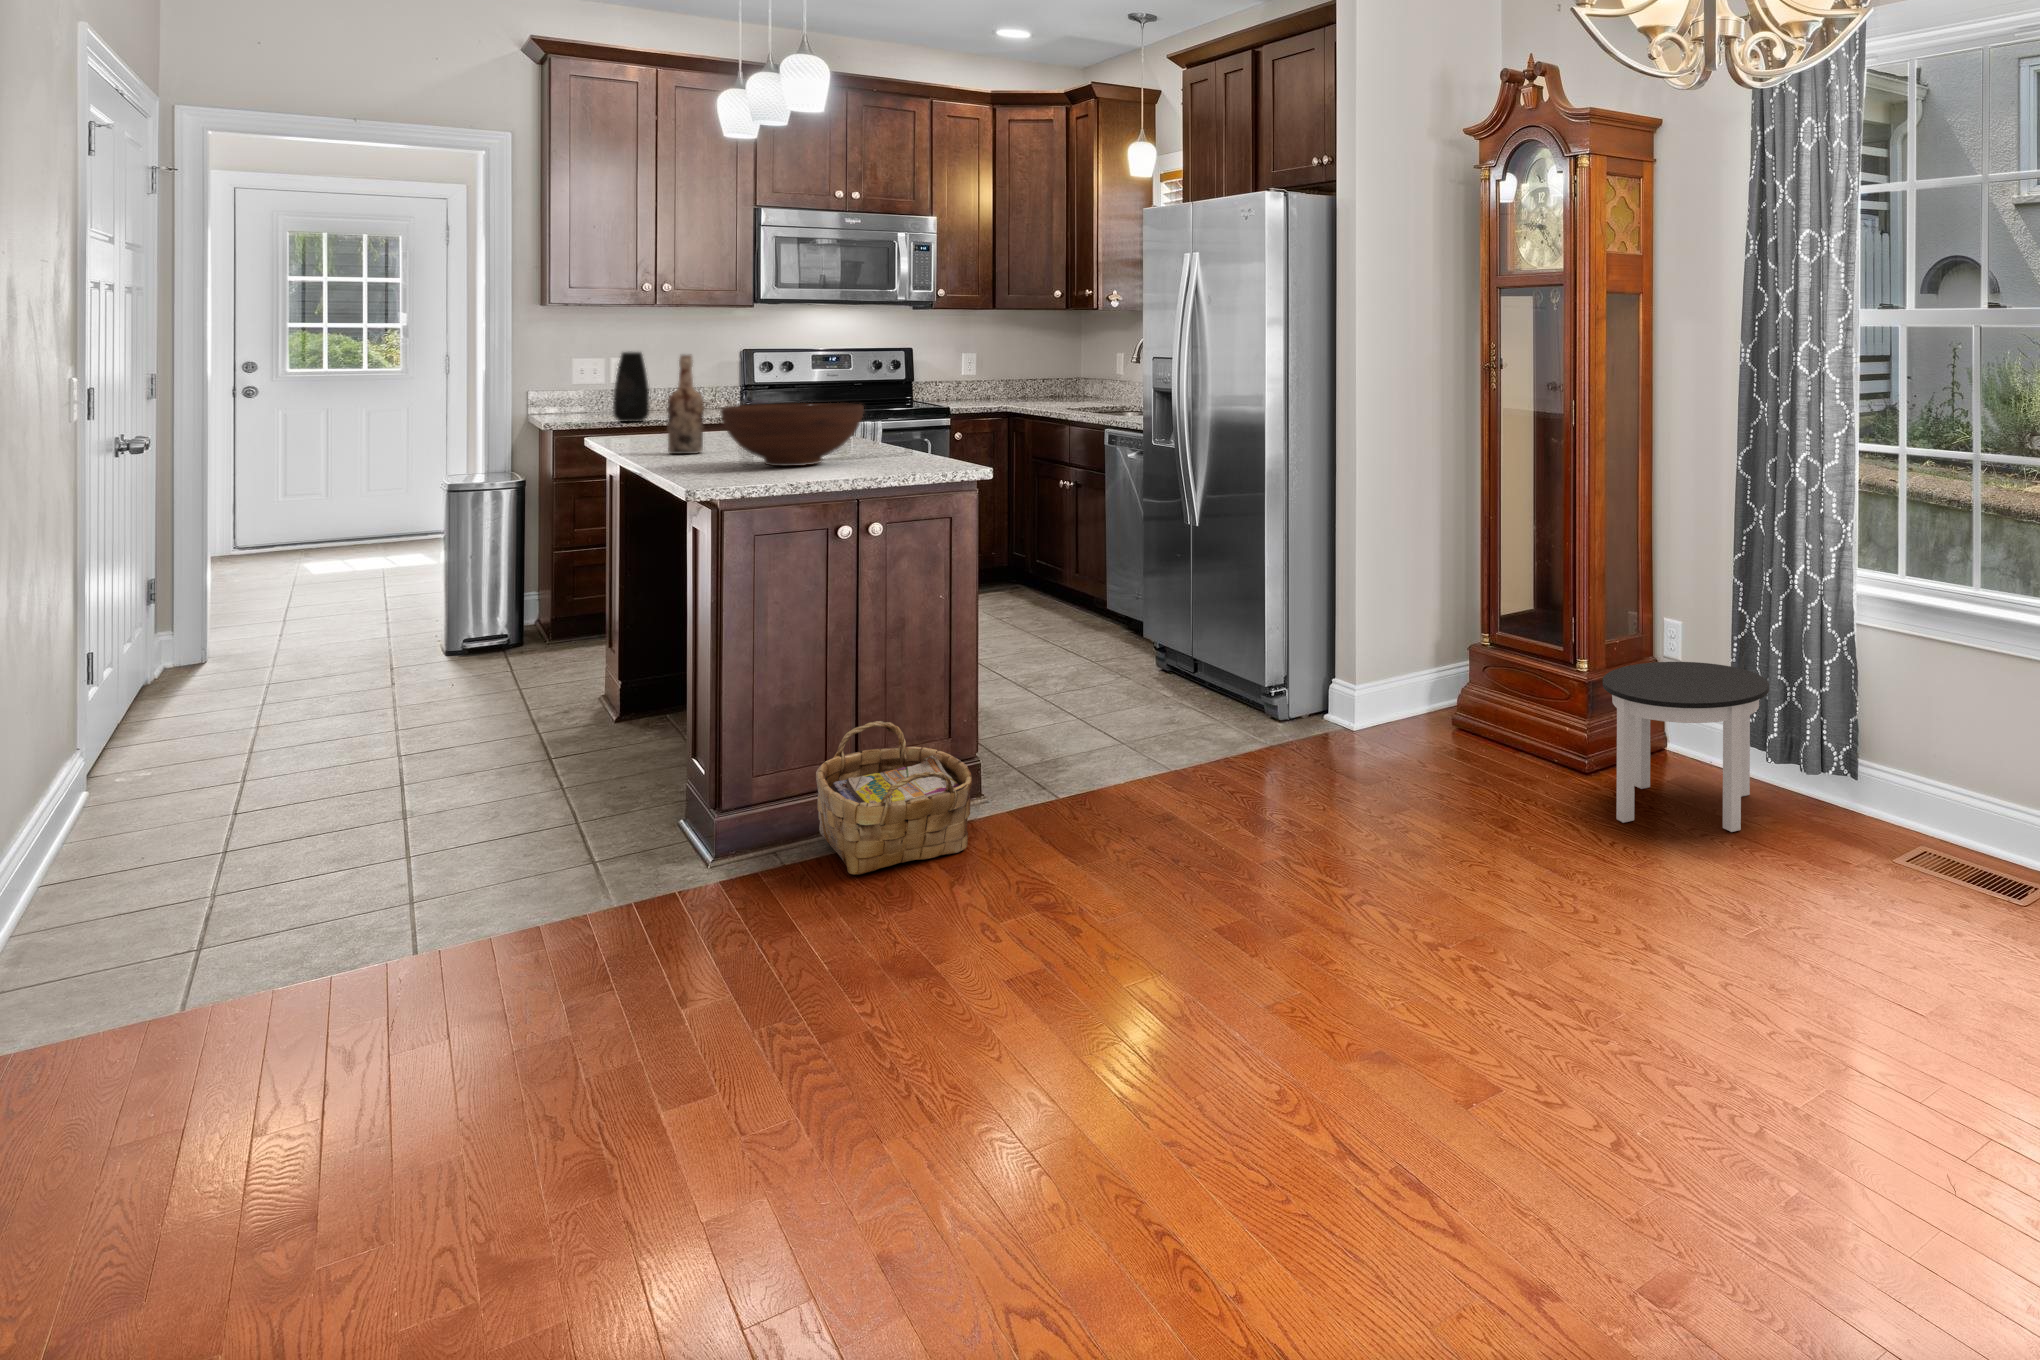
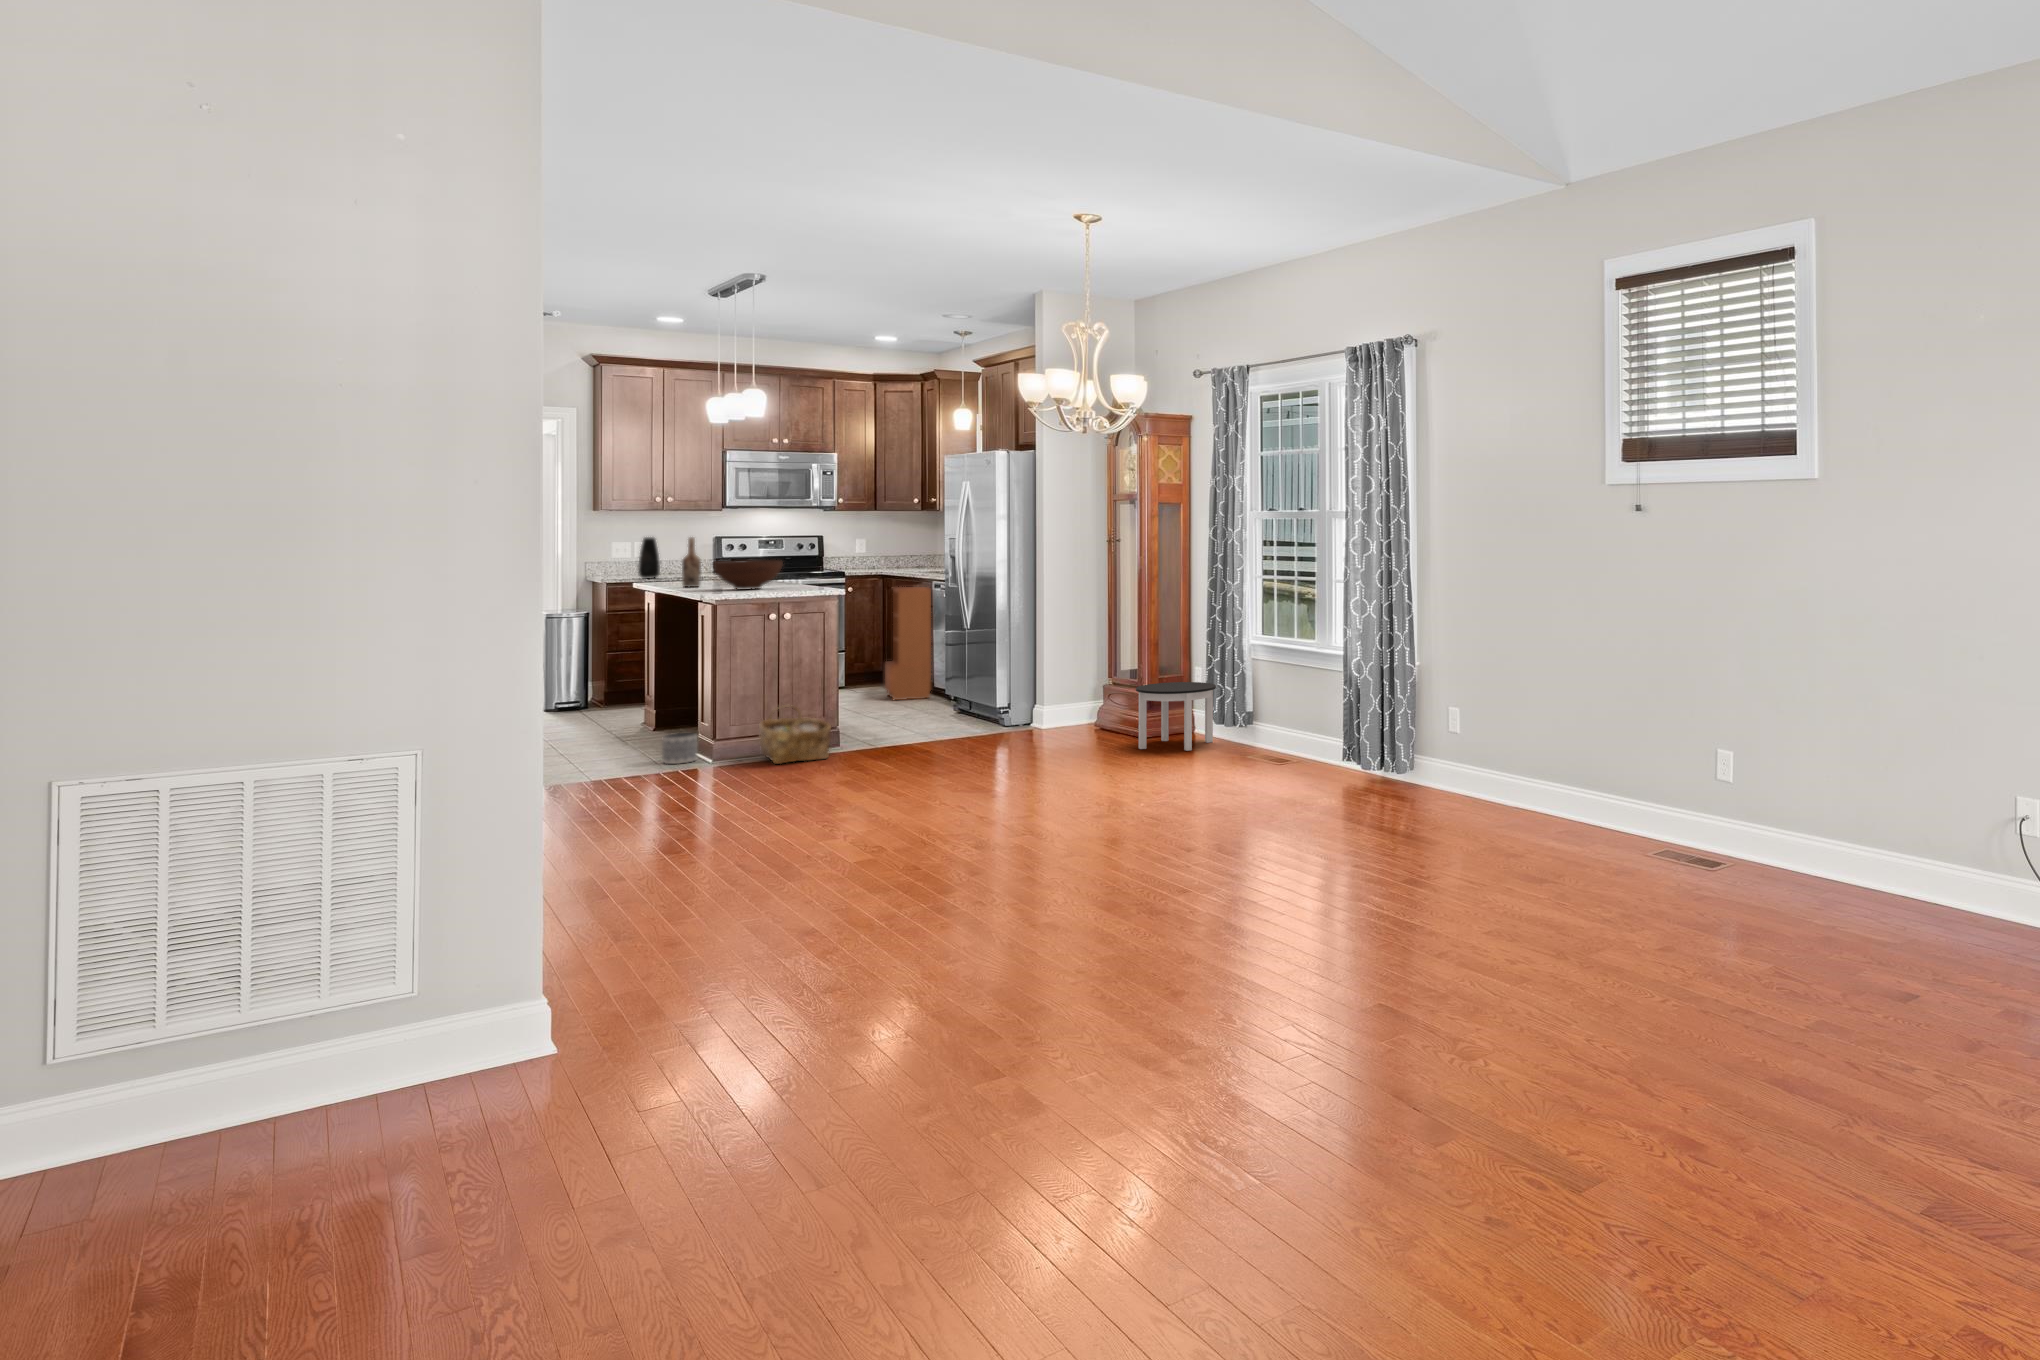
bookcase: none [1024,438,1105,640] -> present [885,587,931,700]
planter: none [607,787,684,868] -> present [662,733,697,764]

